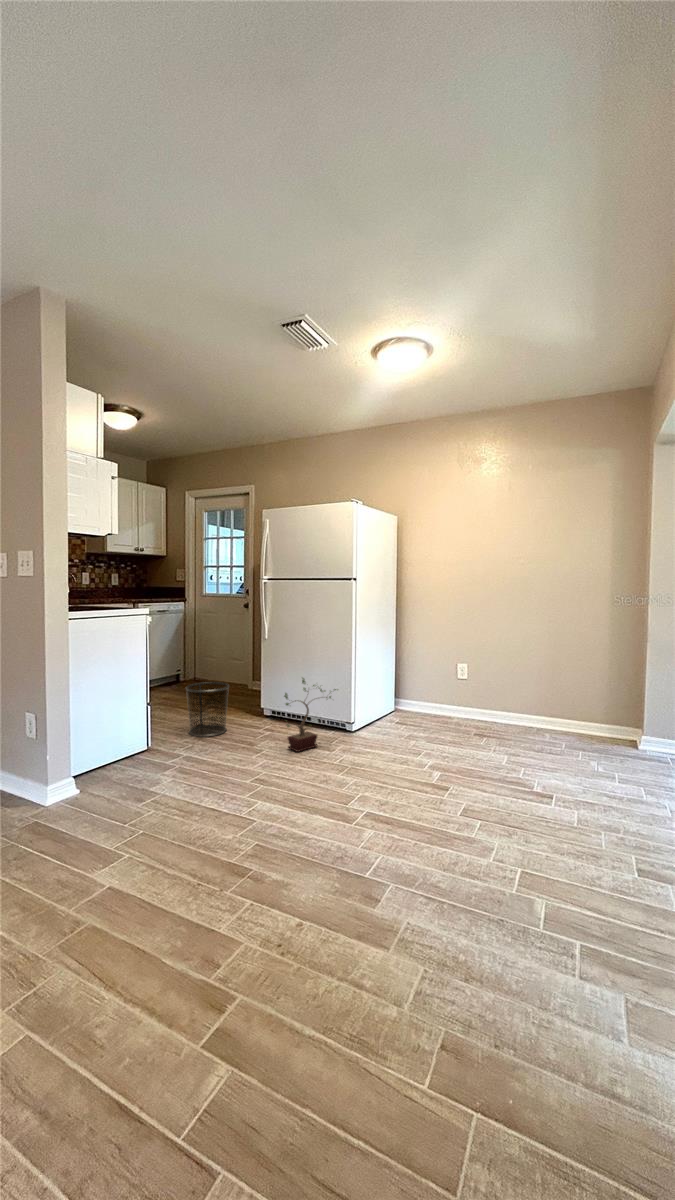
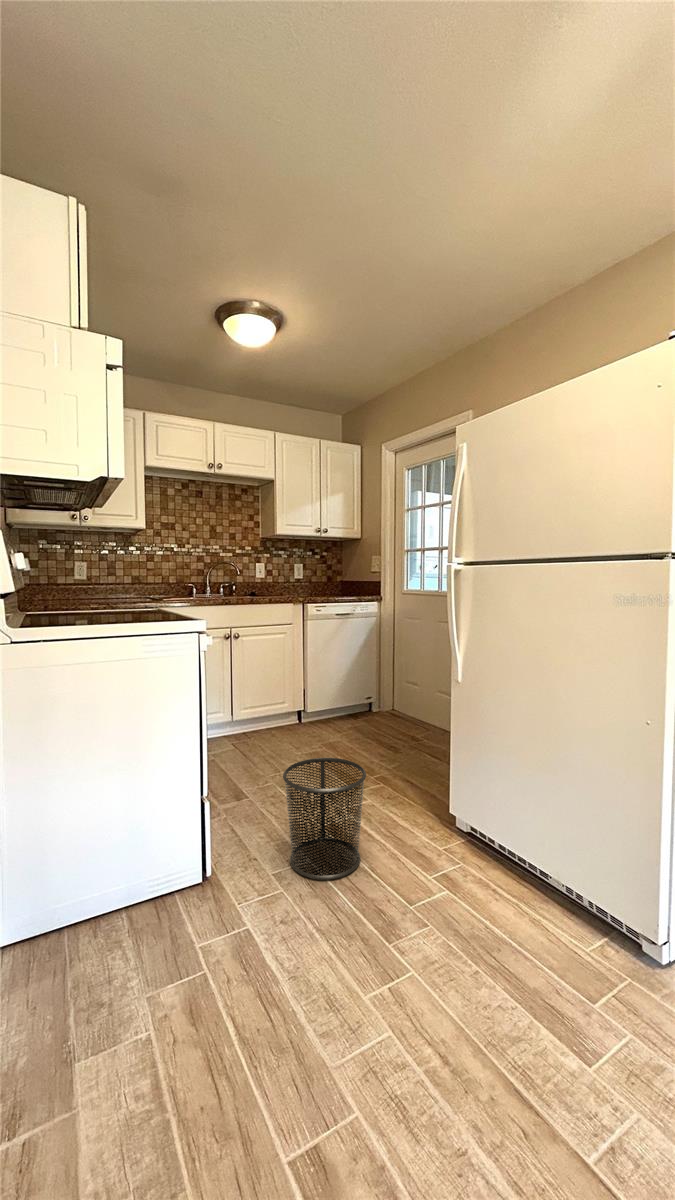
potted plant: present [284,678,336,752] -> none [434,822,615,1045]

